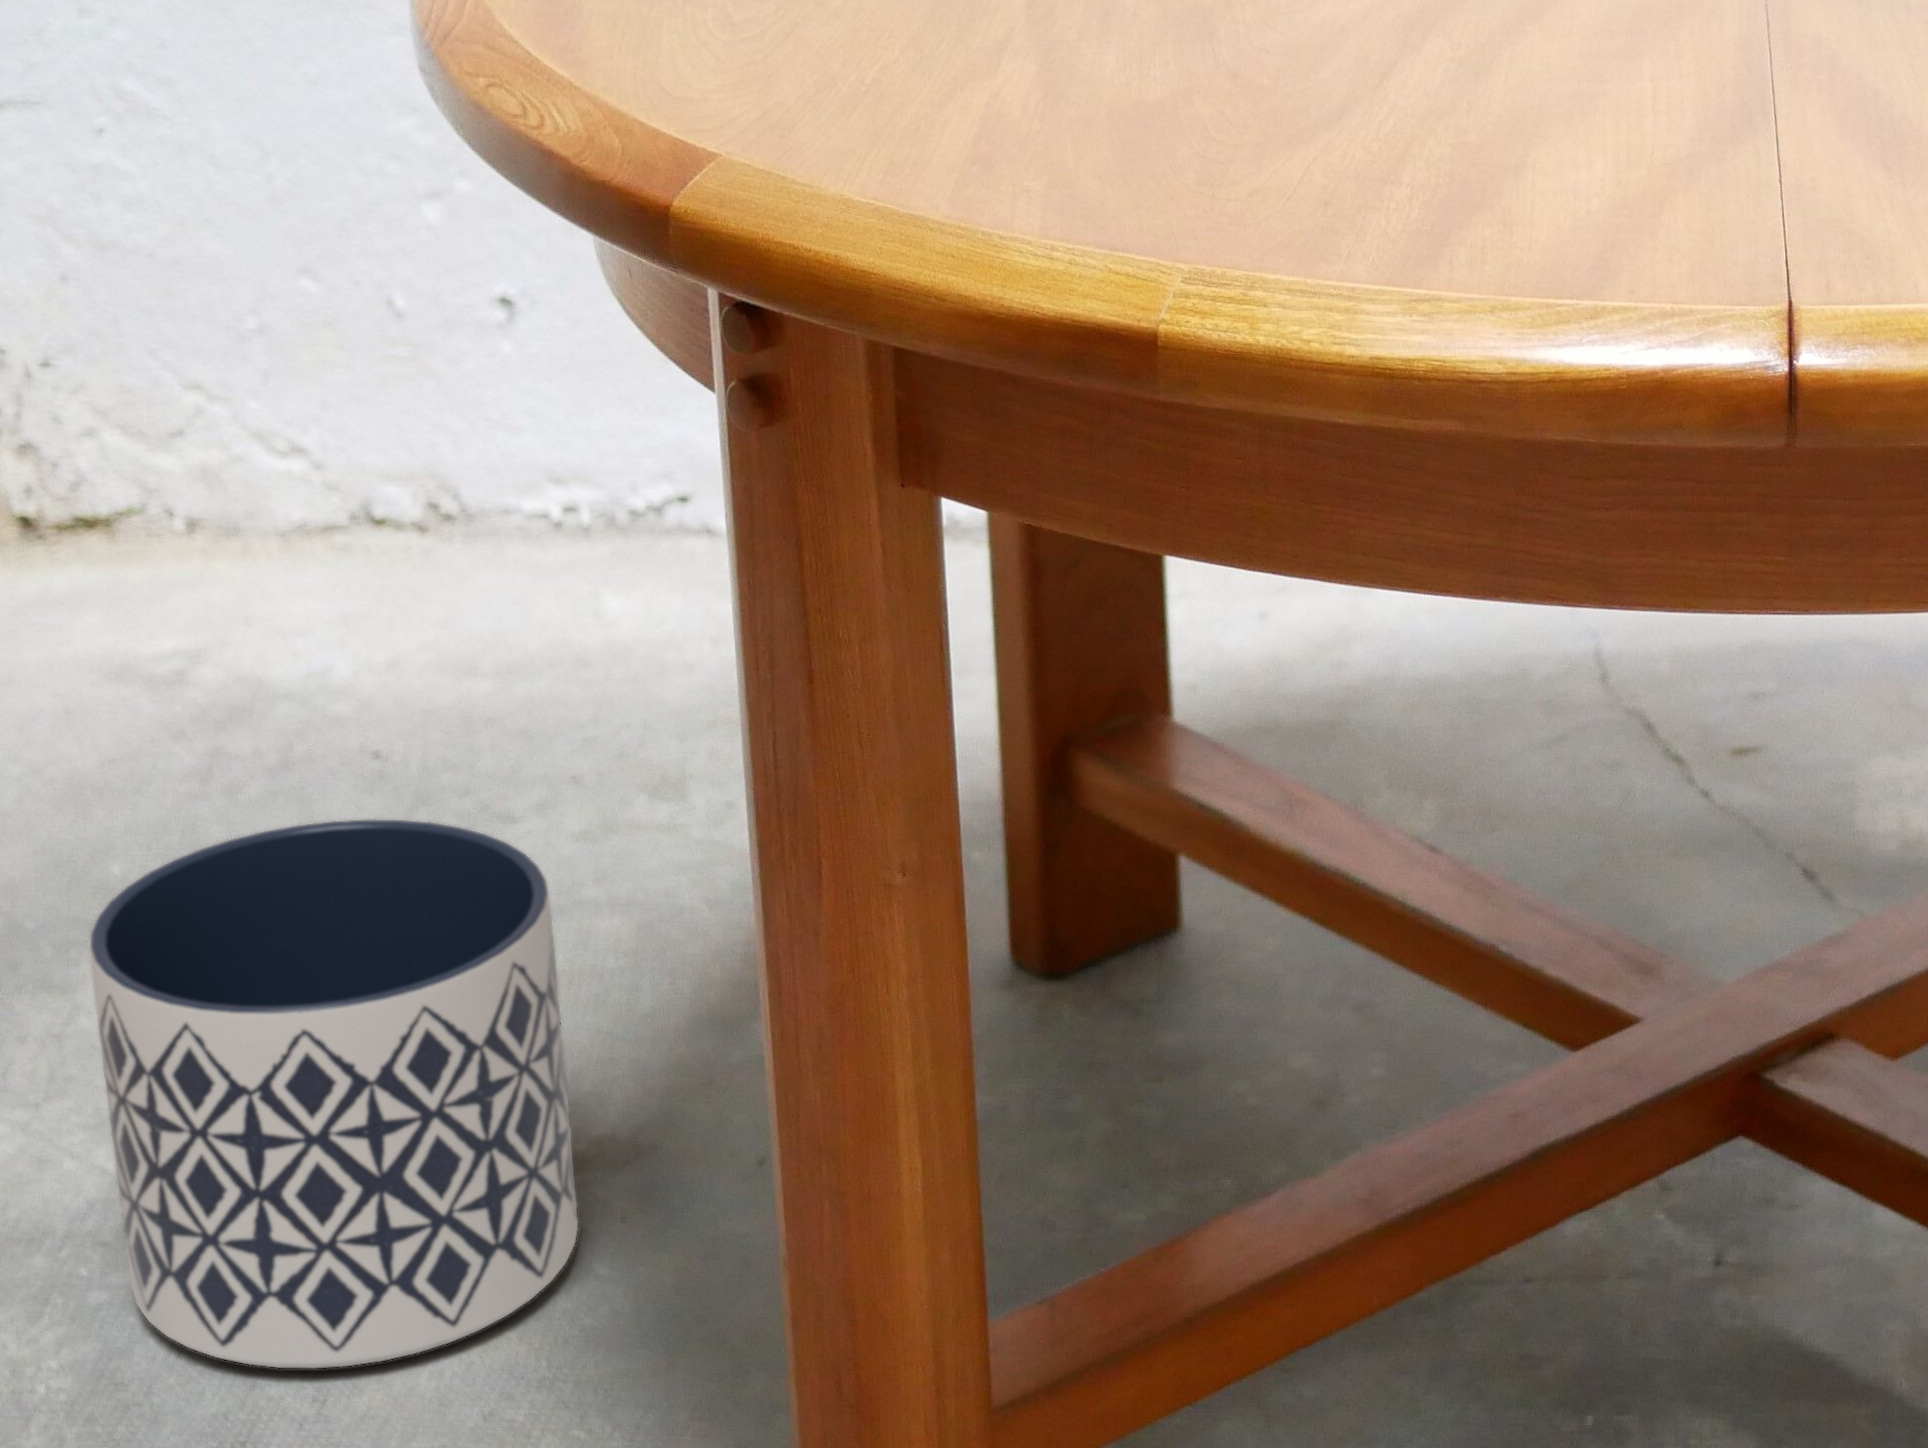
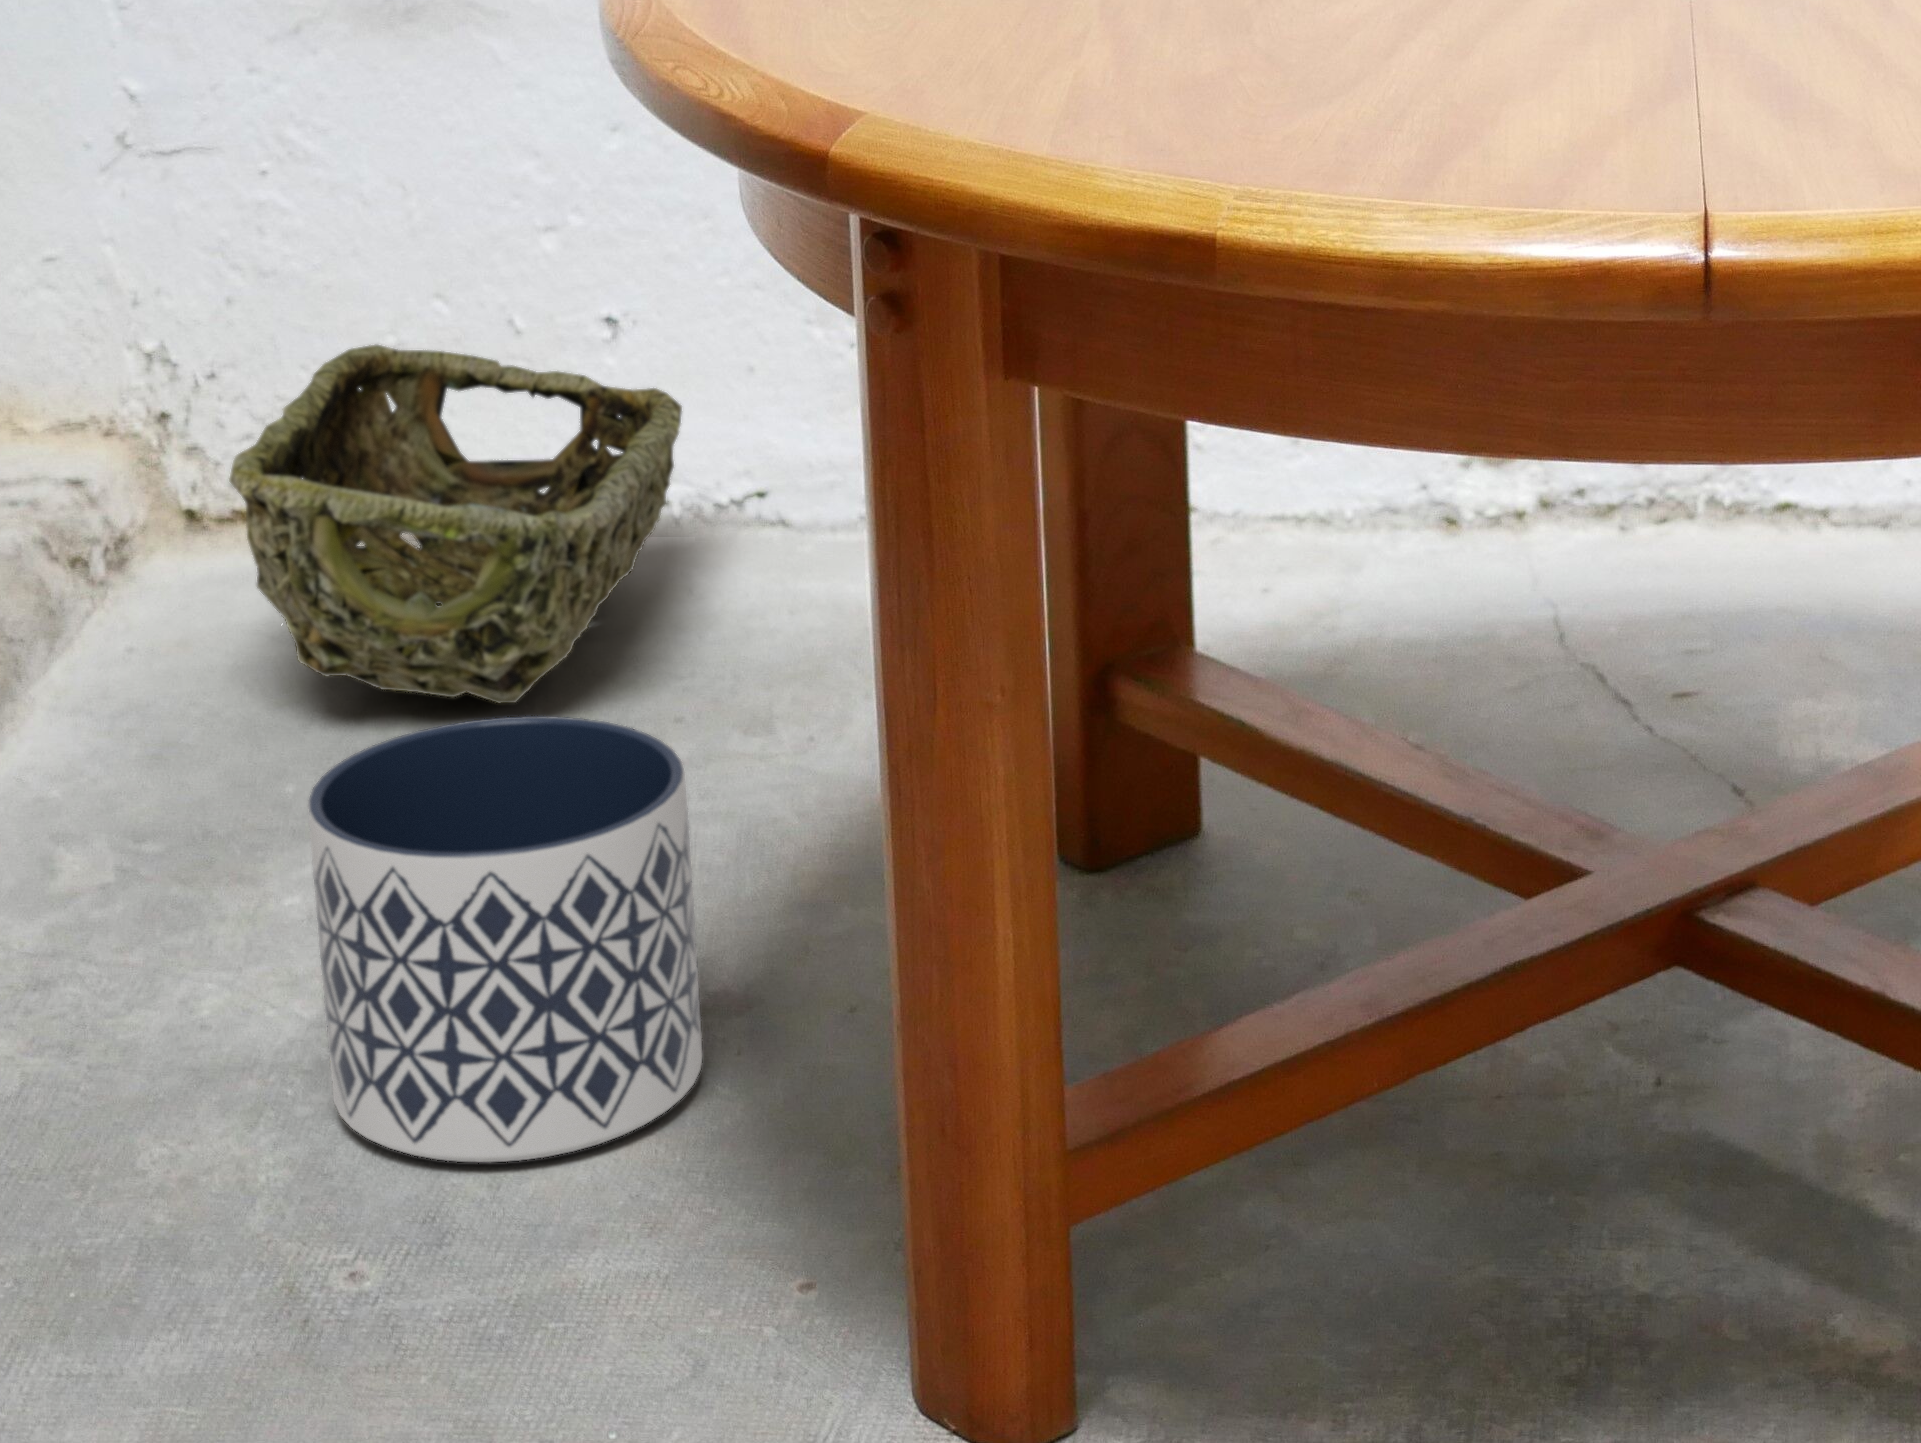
woven basket: none [43,330,592,760] -> present [229,345,682,703]

